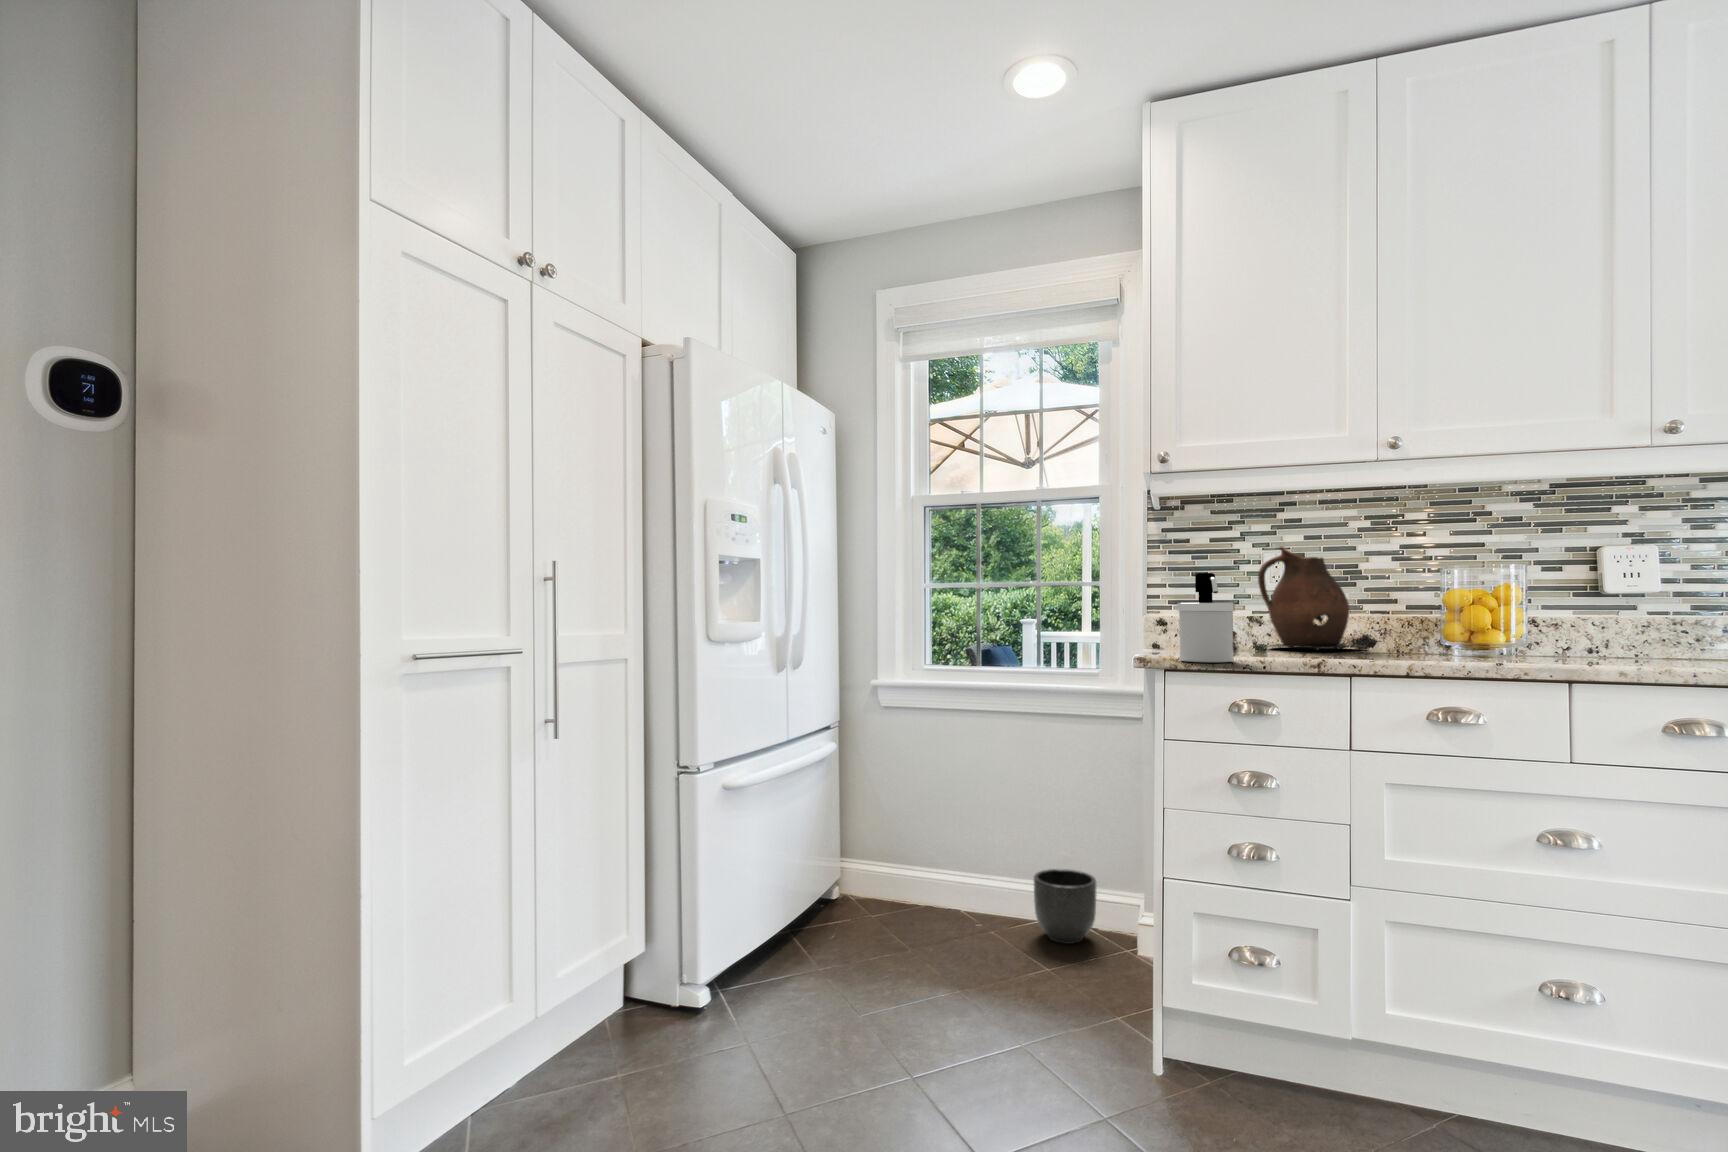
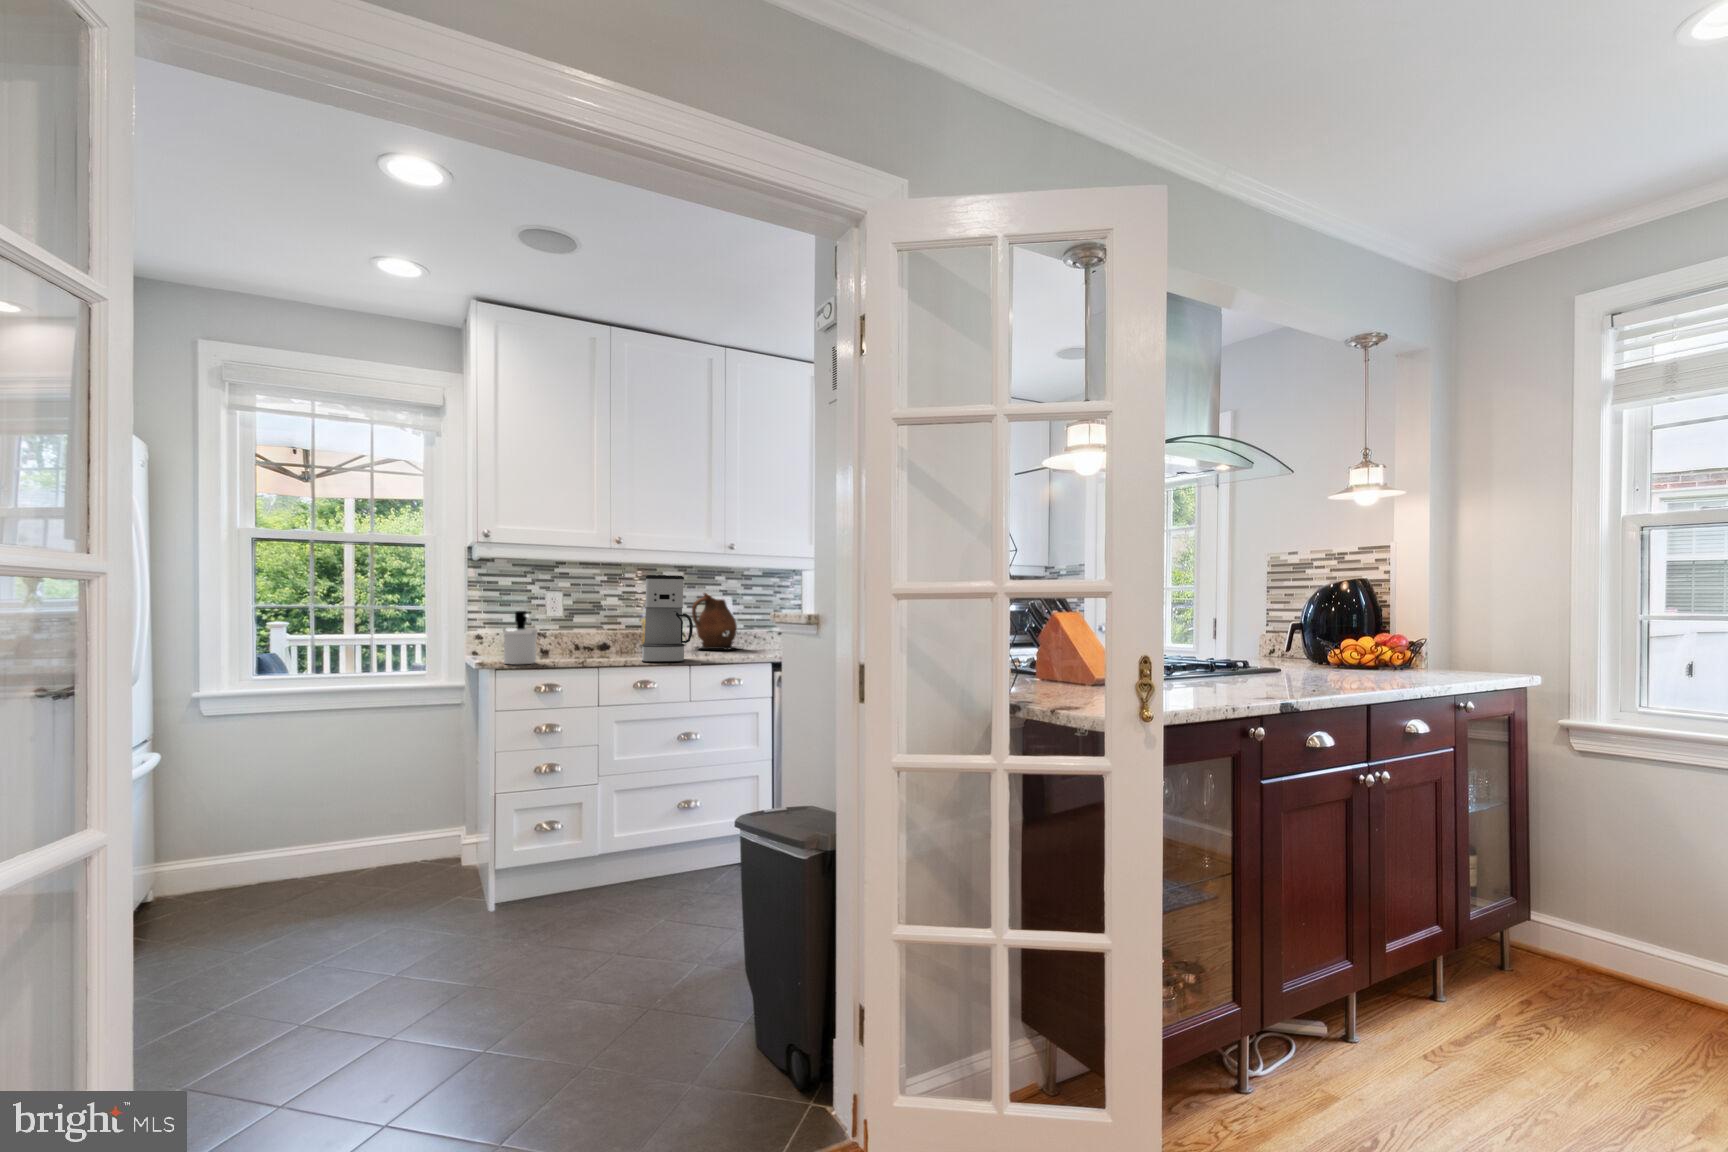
coffee maker: none [1442,492,1563,672] -> present [642,575,693,662]
ceramic pitcher: present [1258,547,1368,650] -> present [692,593,738,650]
planter: present [1034,869,1097,944] -> none [369,817,420,870]

